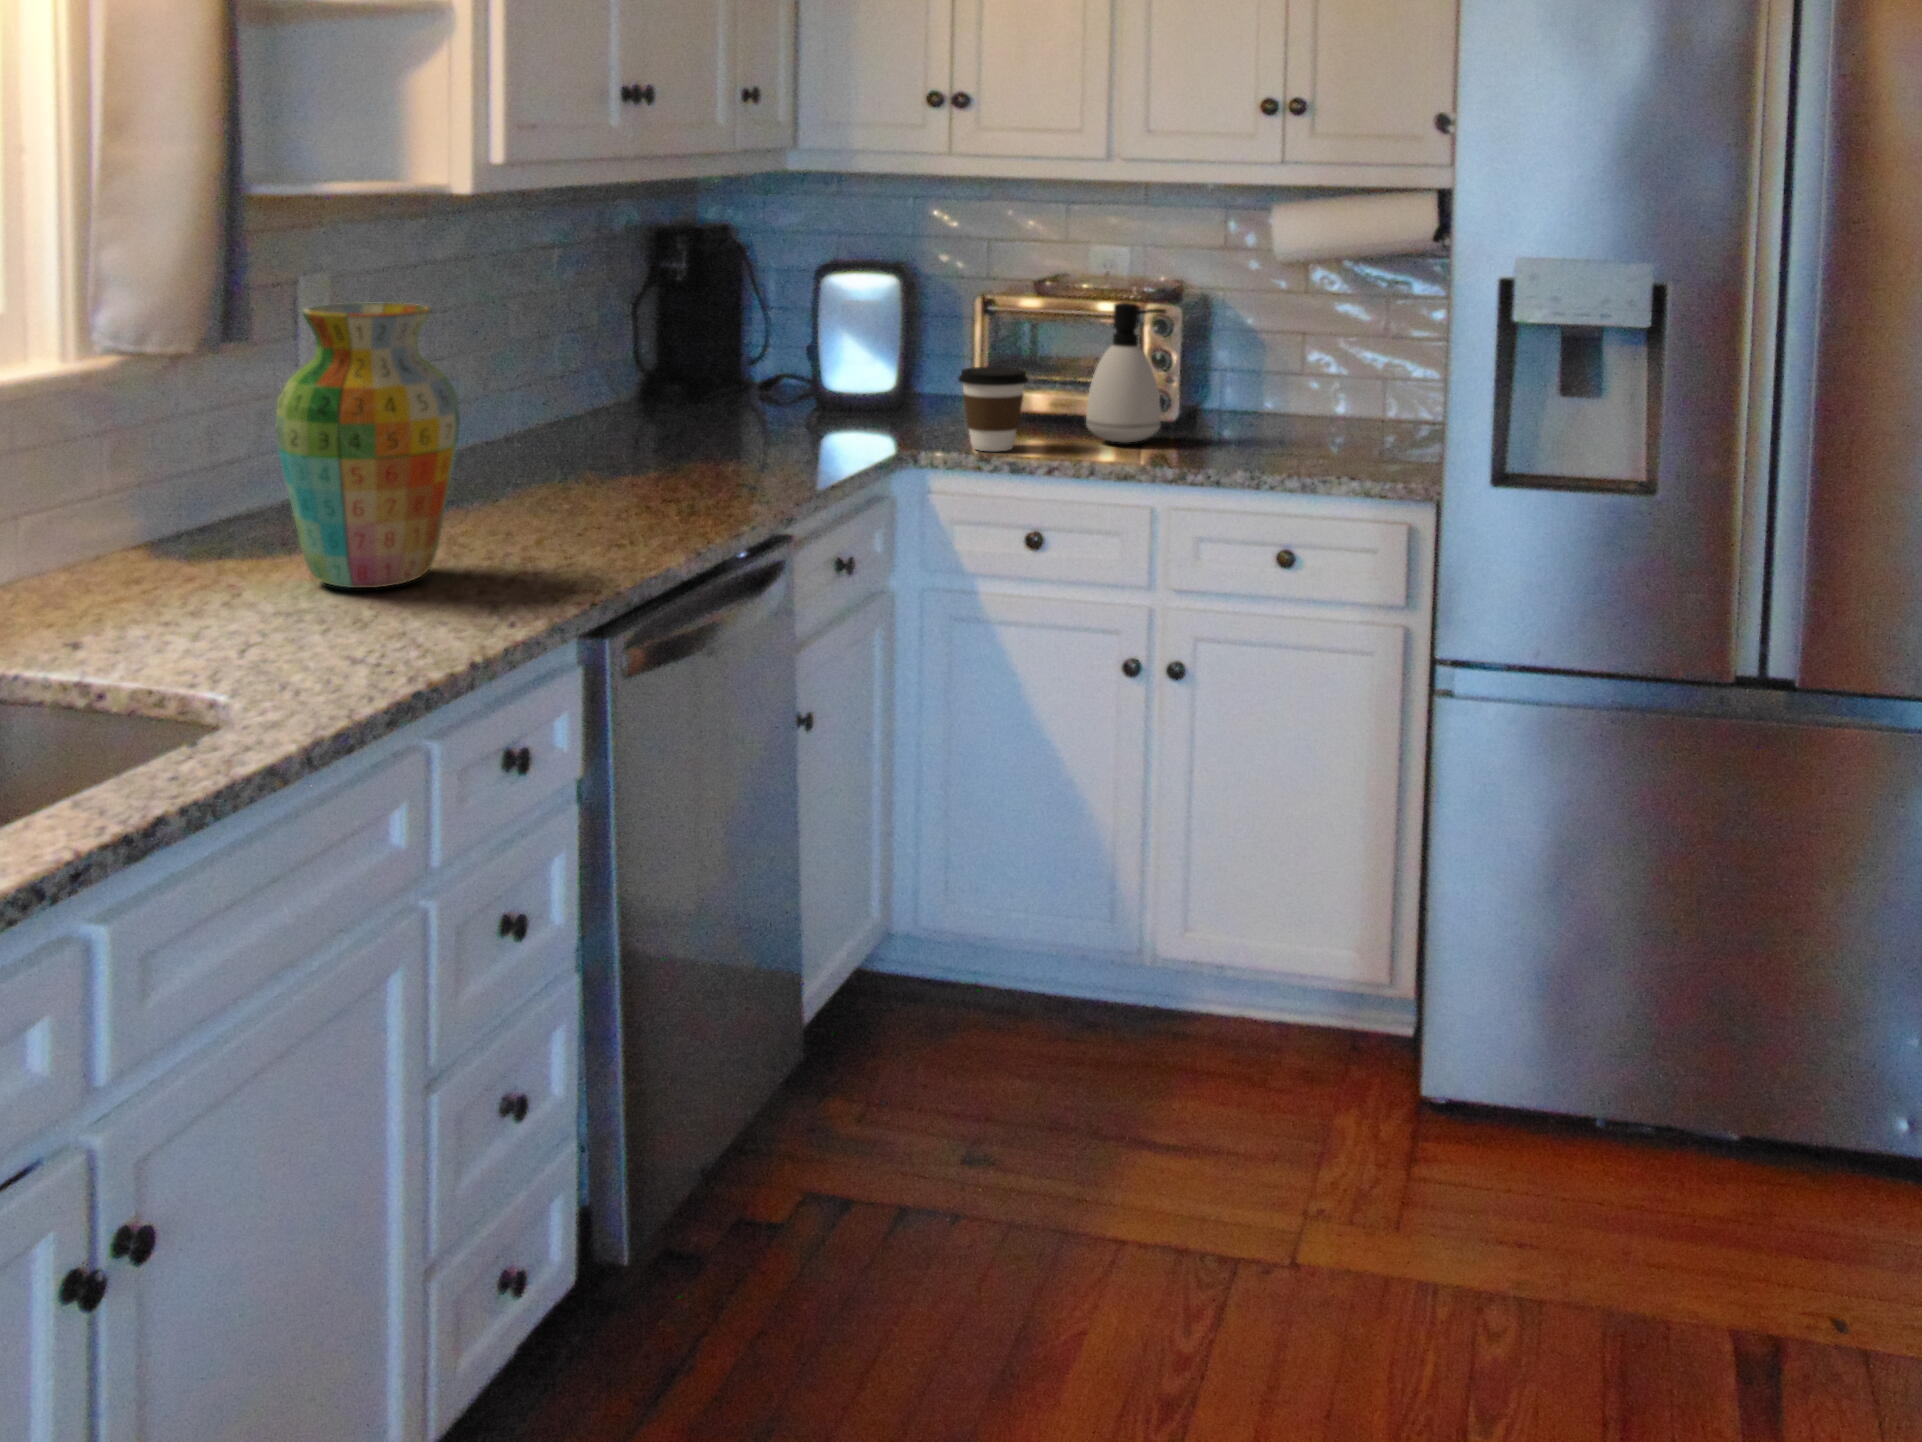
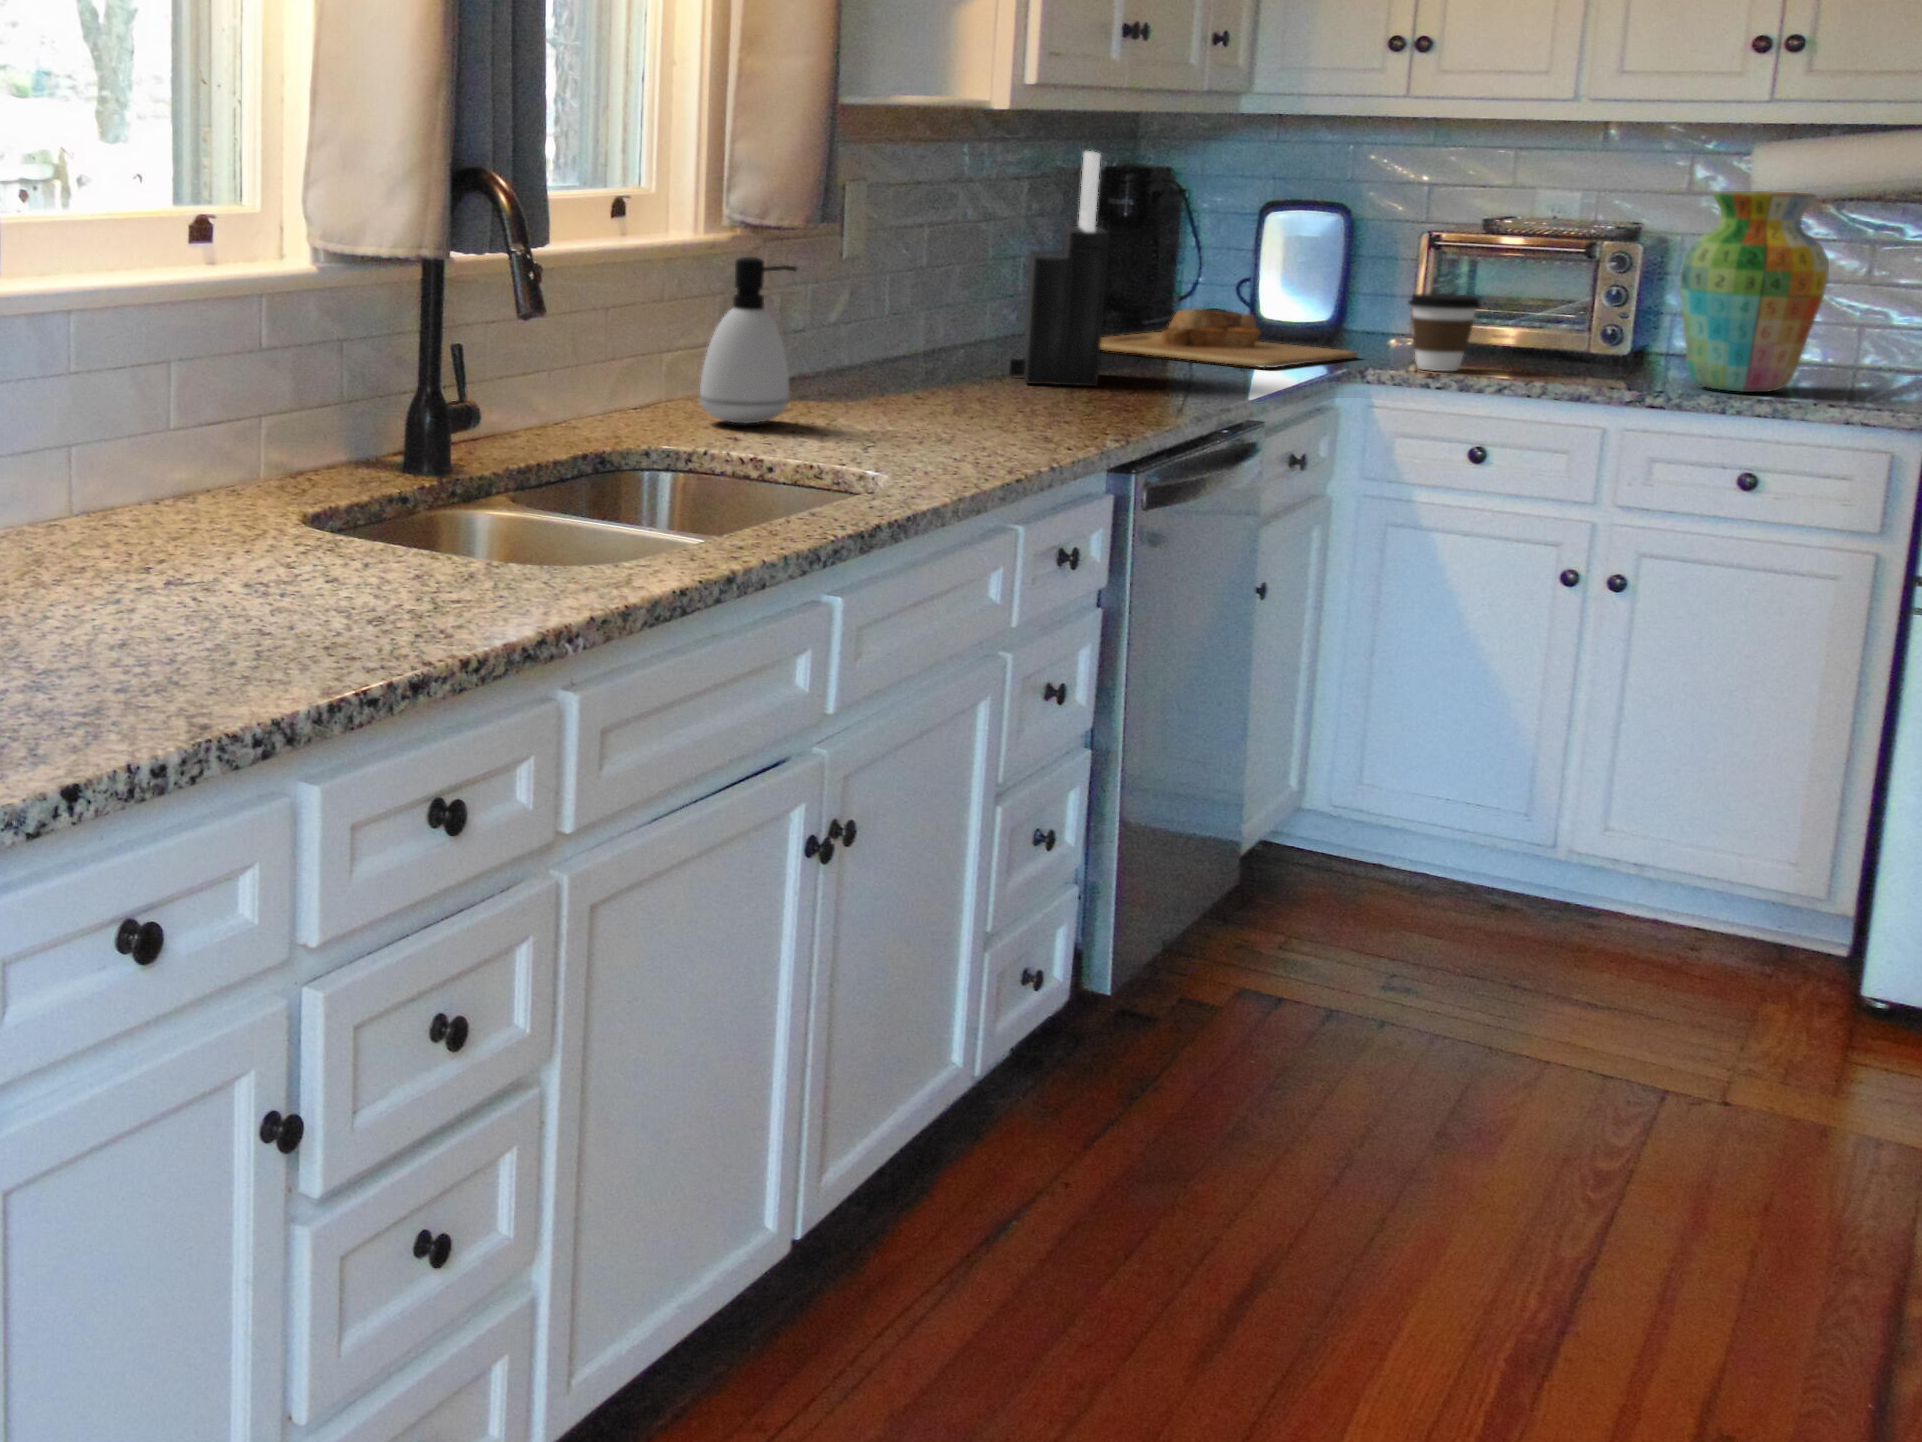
knife block: none [516,229,614,505] -> present [1009,151,1109,386]
soap dispenser: present [1086,302,1166,443] -> present [700,257,797,424]
vase: present [275,303,460,588] -> present [1680,191,1829,392]
cutting board: none [613,389,918,459] -> present [1100,309,1358,368]

